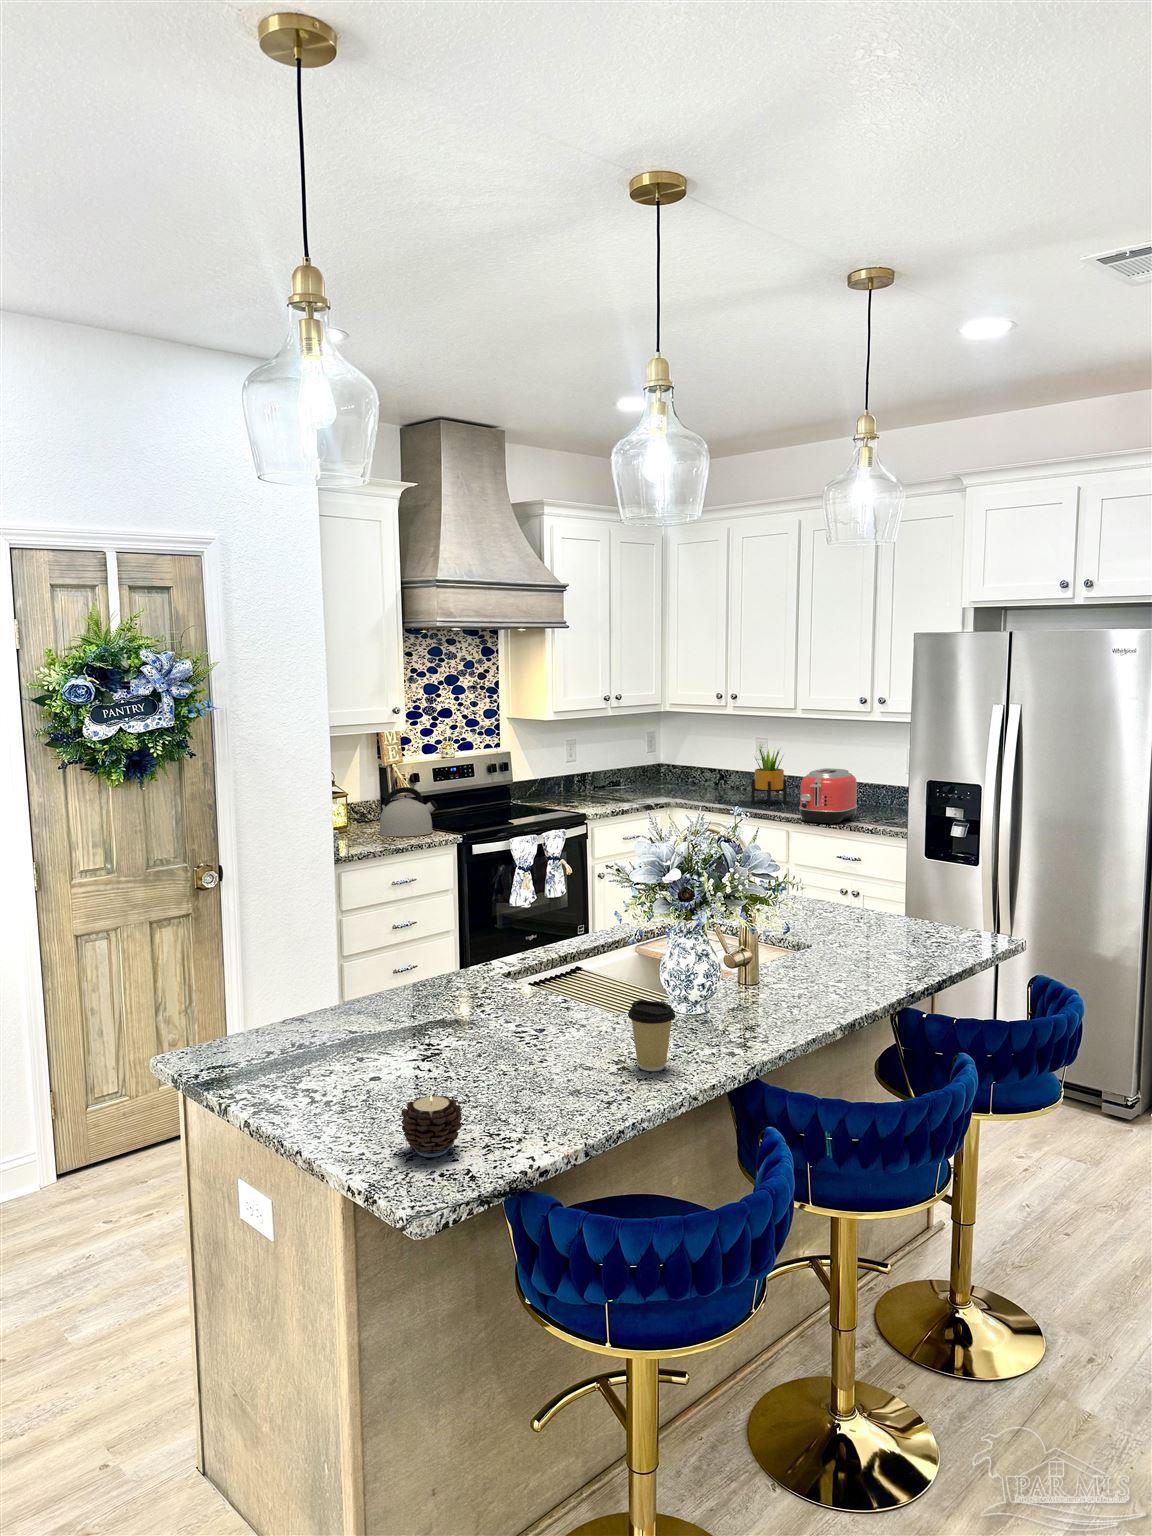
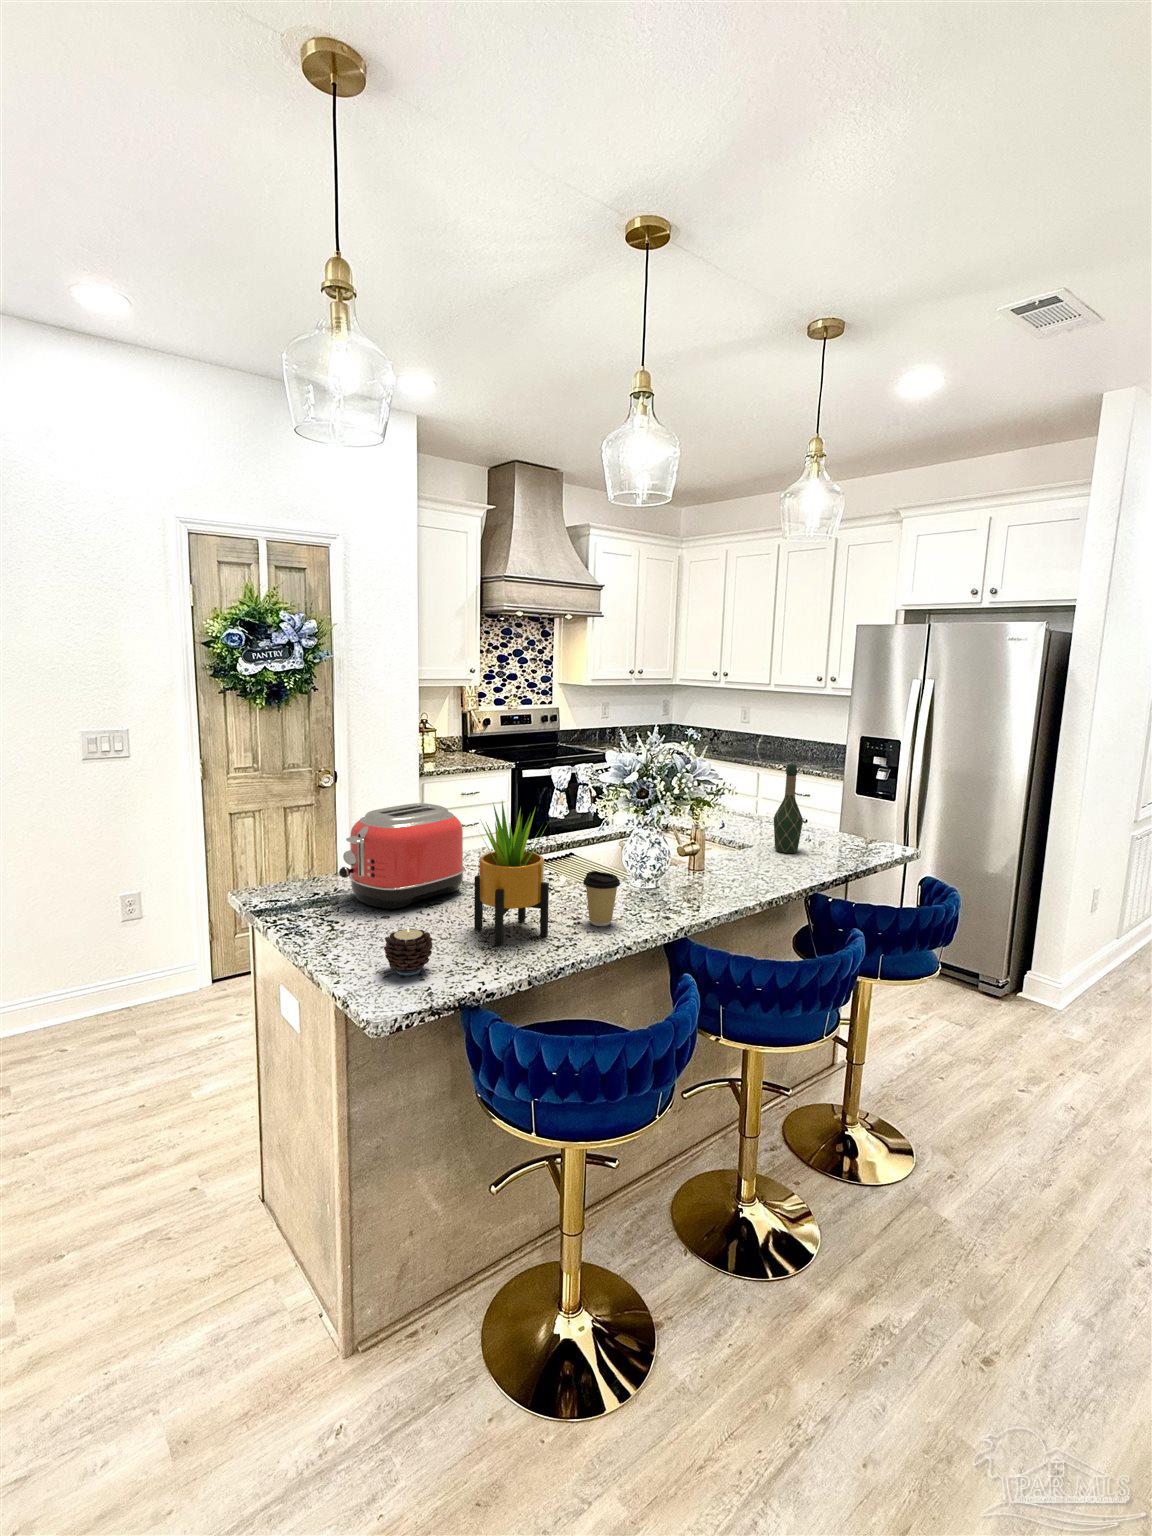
potted plant: present [752,749,787,806] -> present [474,801,549,946]
toaster: present [799,768,858,824] -> present [339,803,465,910]
kettle: present [379,787,437,837] -> none [458,727,501,762]
wine bottle: none [838,835,875,951] -> present [774,764,803,853]

